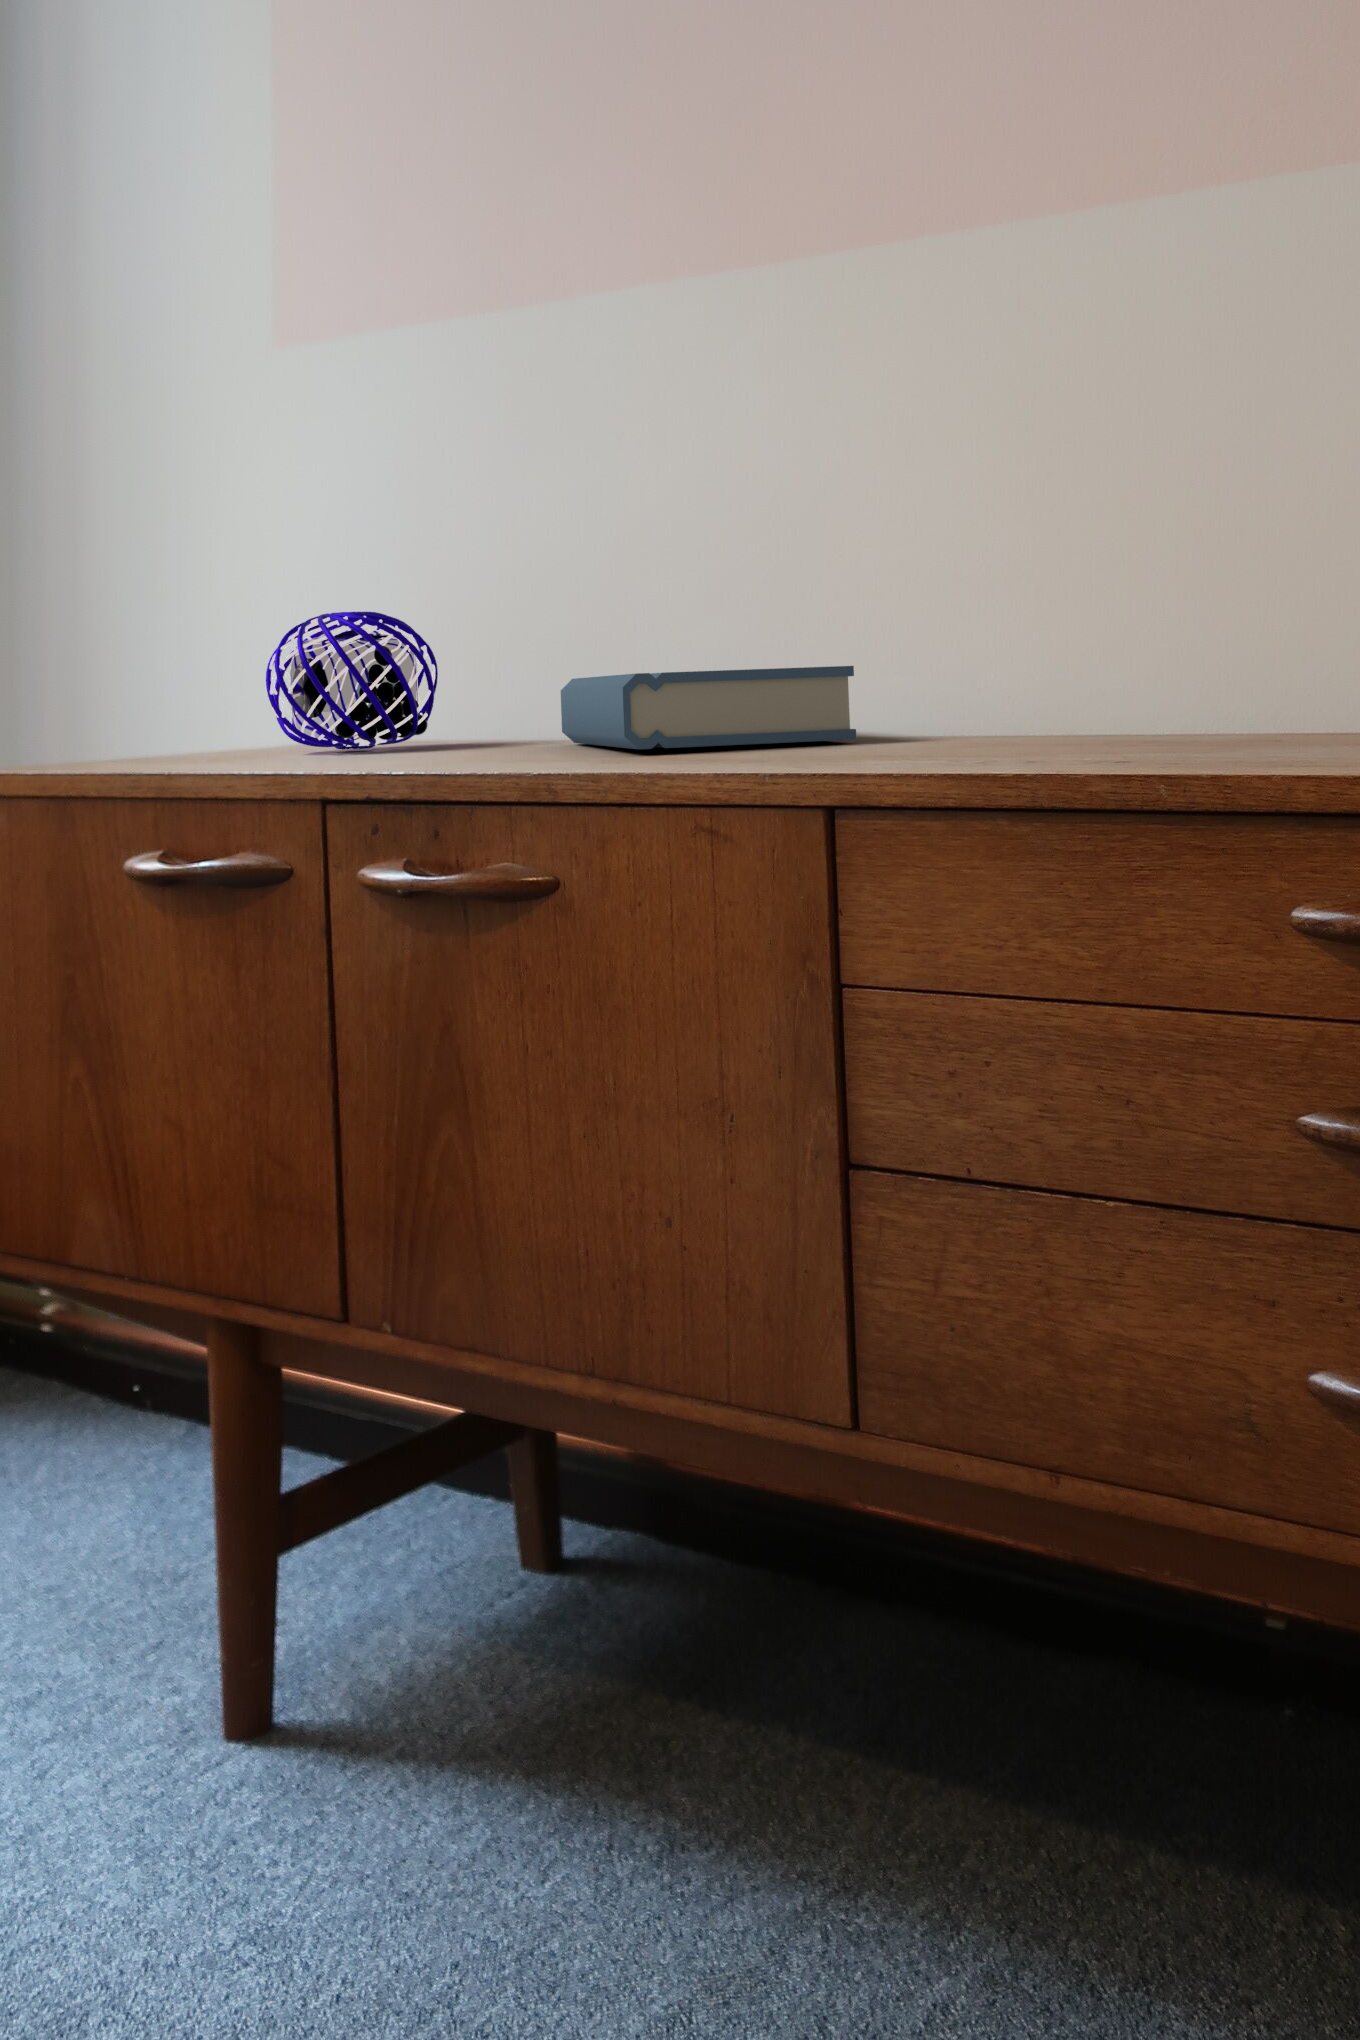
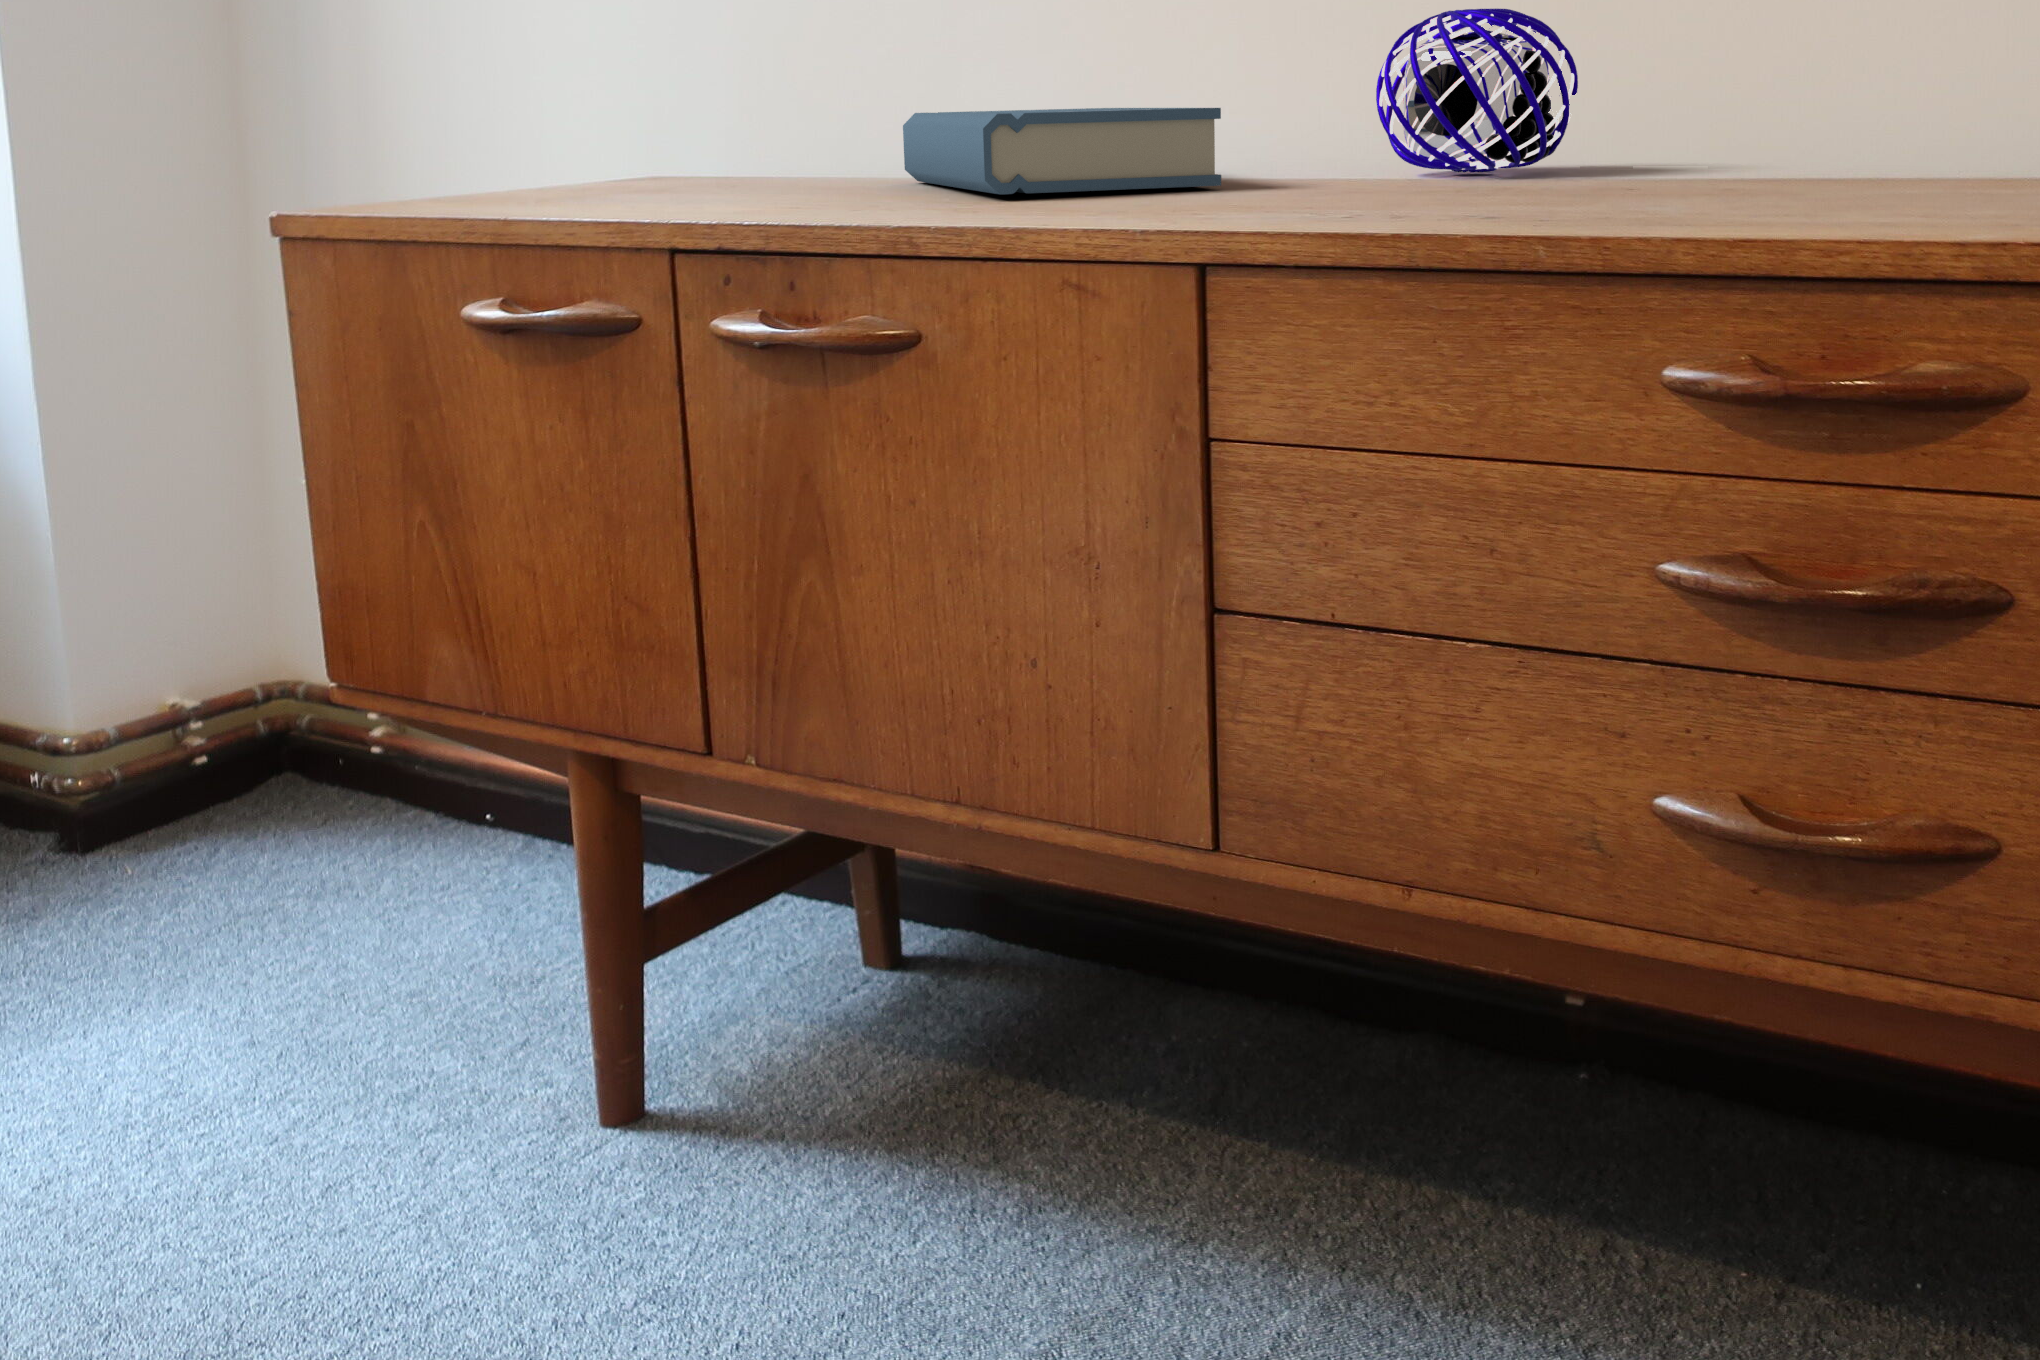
decorative orb: present [266,612,438,749] -> present [1376,9,1578,173]

